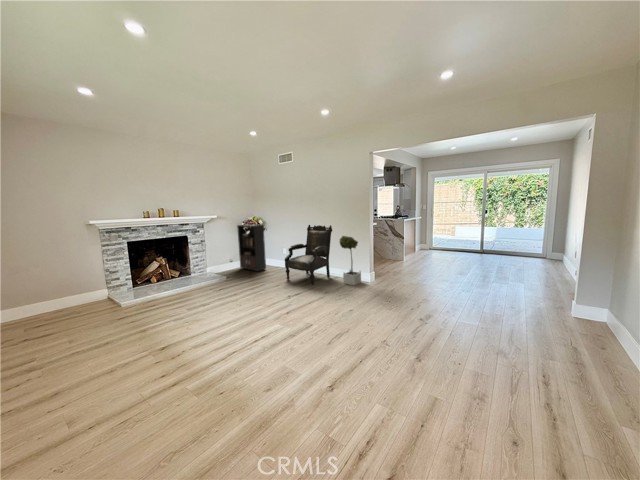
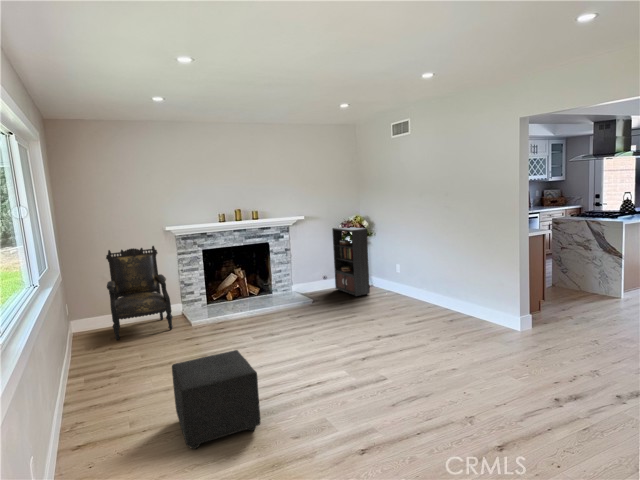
armchair: present [285,225,332,285] -> present [106,246,173,340]
potted tree: present [340,236,361,285] -> none [471,252,509,335]
ottoman: none [124,316,223,417] -> present [172,350,261,449]

